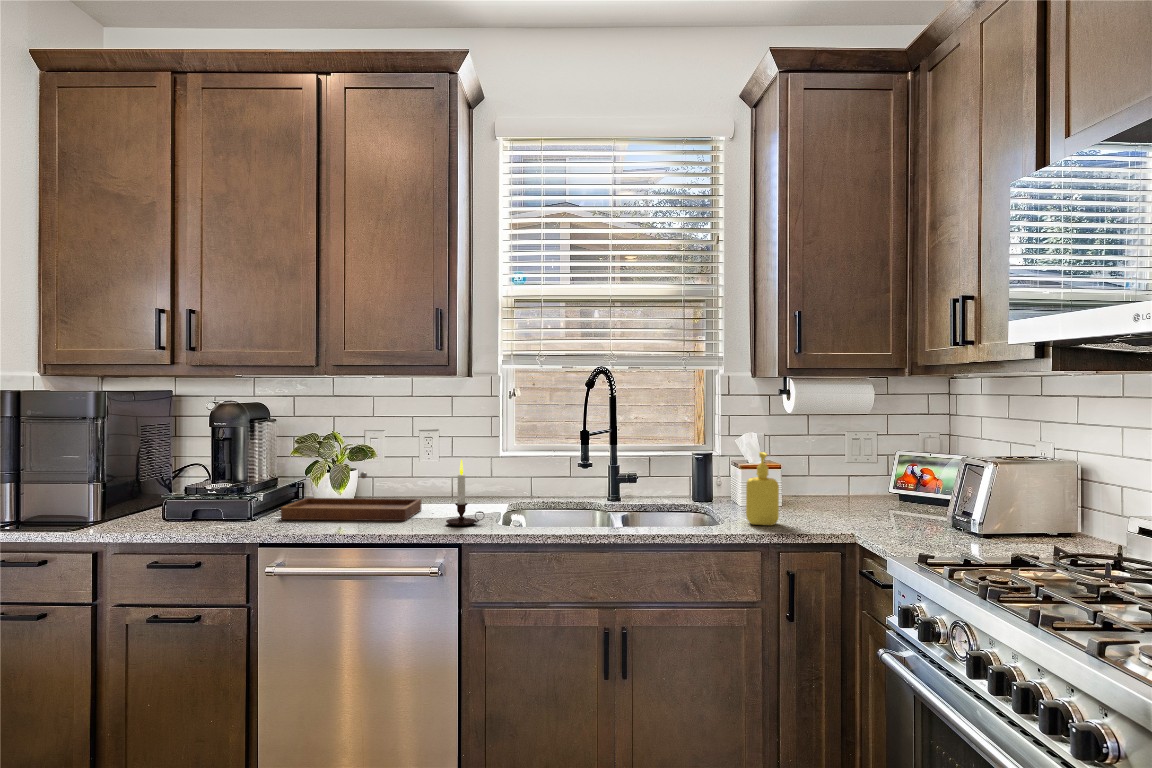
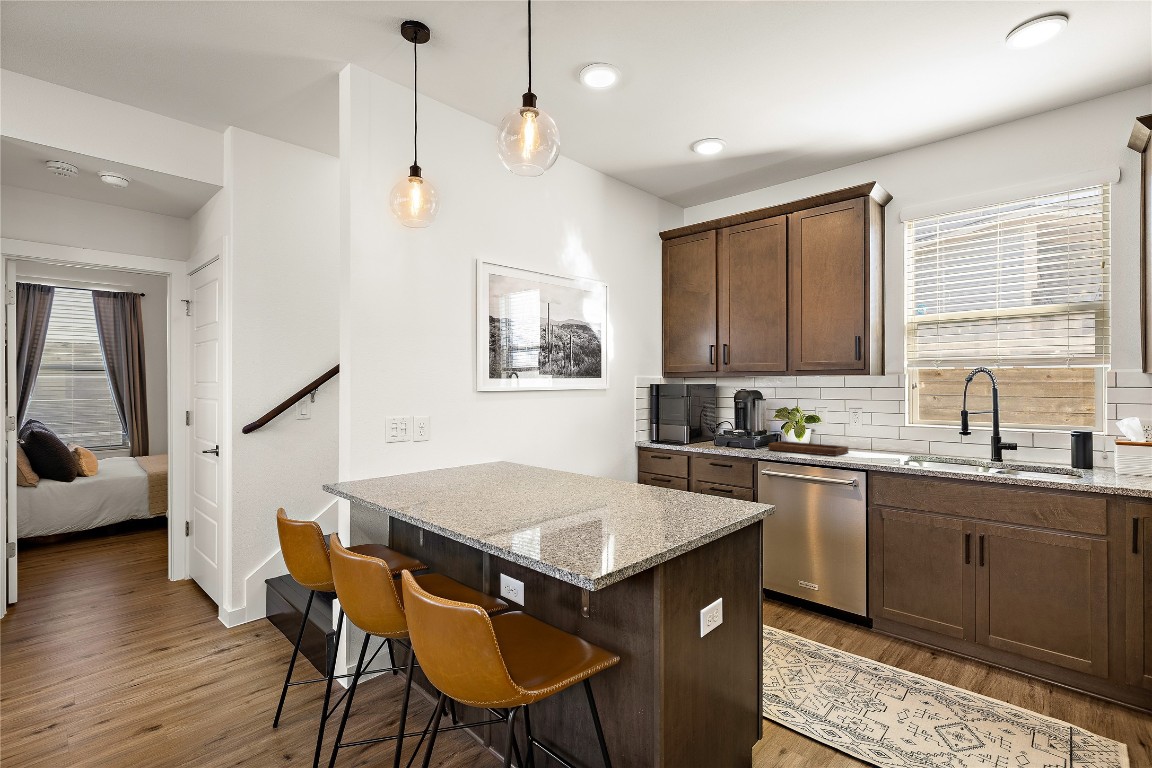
soap dispenser: present [746,452,779,525] -> none [1097,429,1131,483]
candle: present [446,459,485,526] -> none [860,423,885,461]

